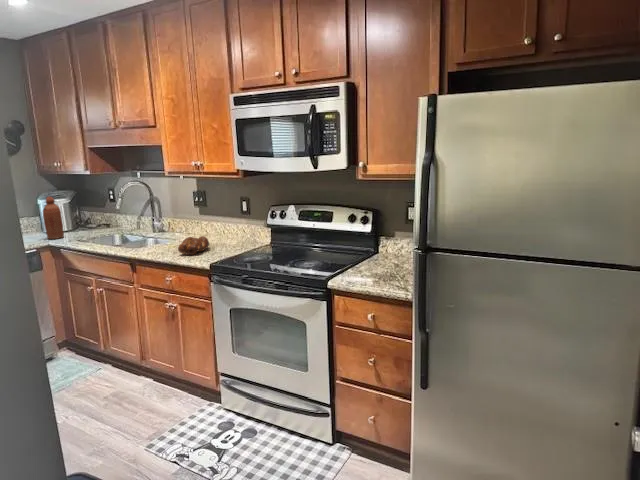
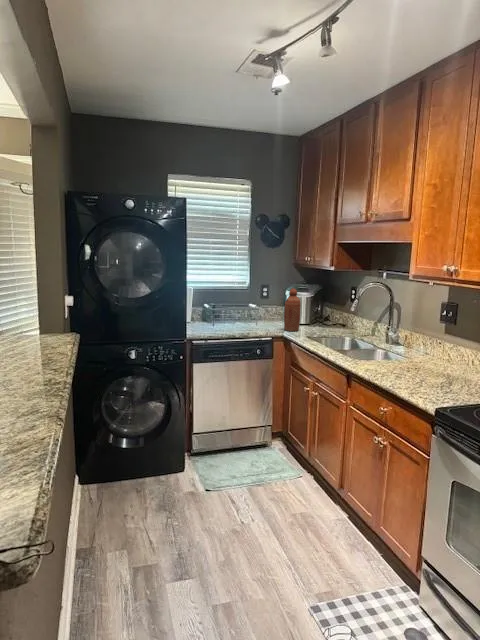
bread loaf: present [178,236,209,255] -> none [402,361,447,386]

